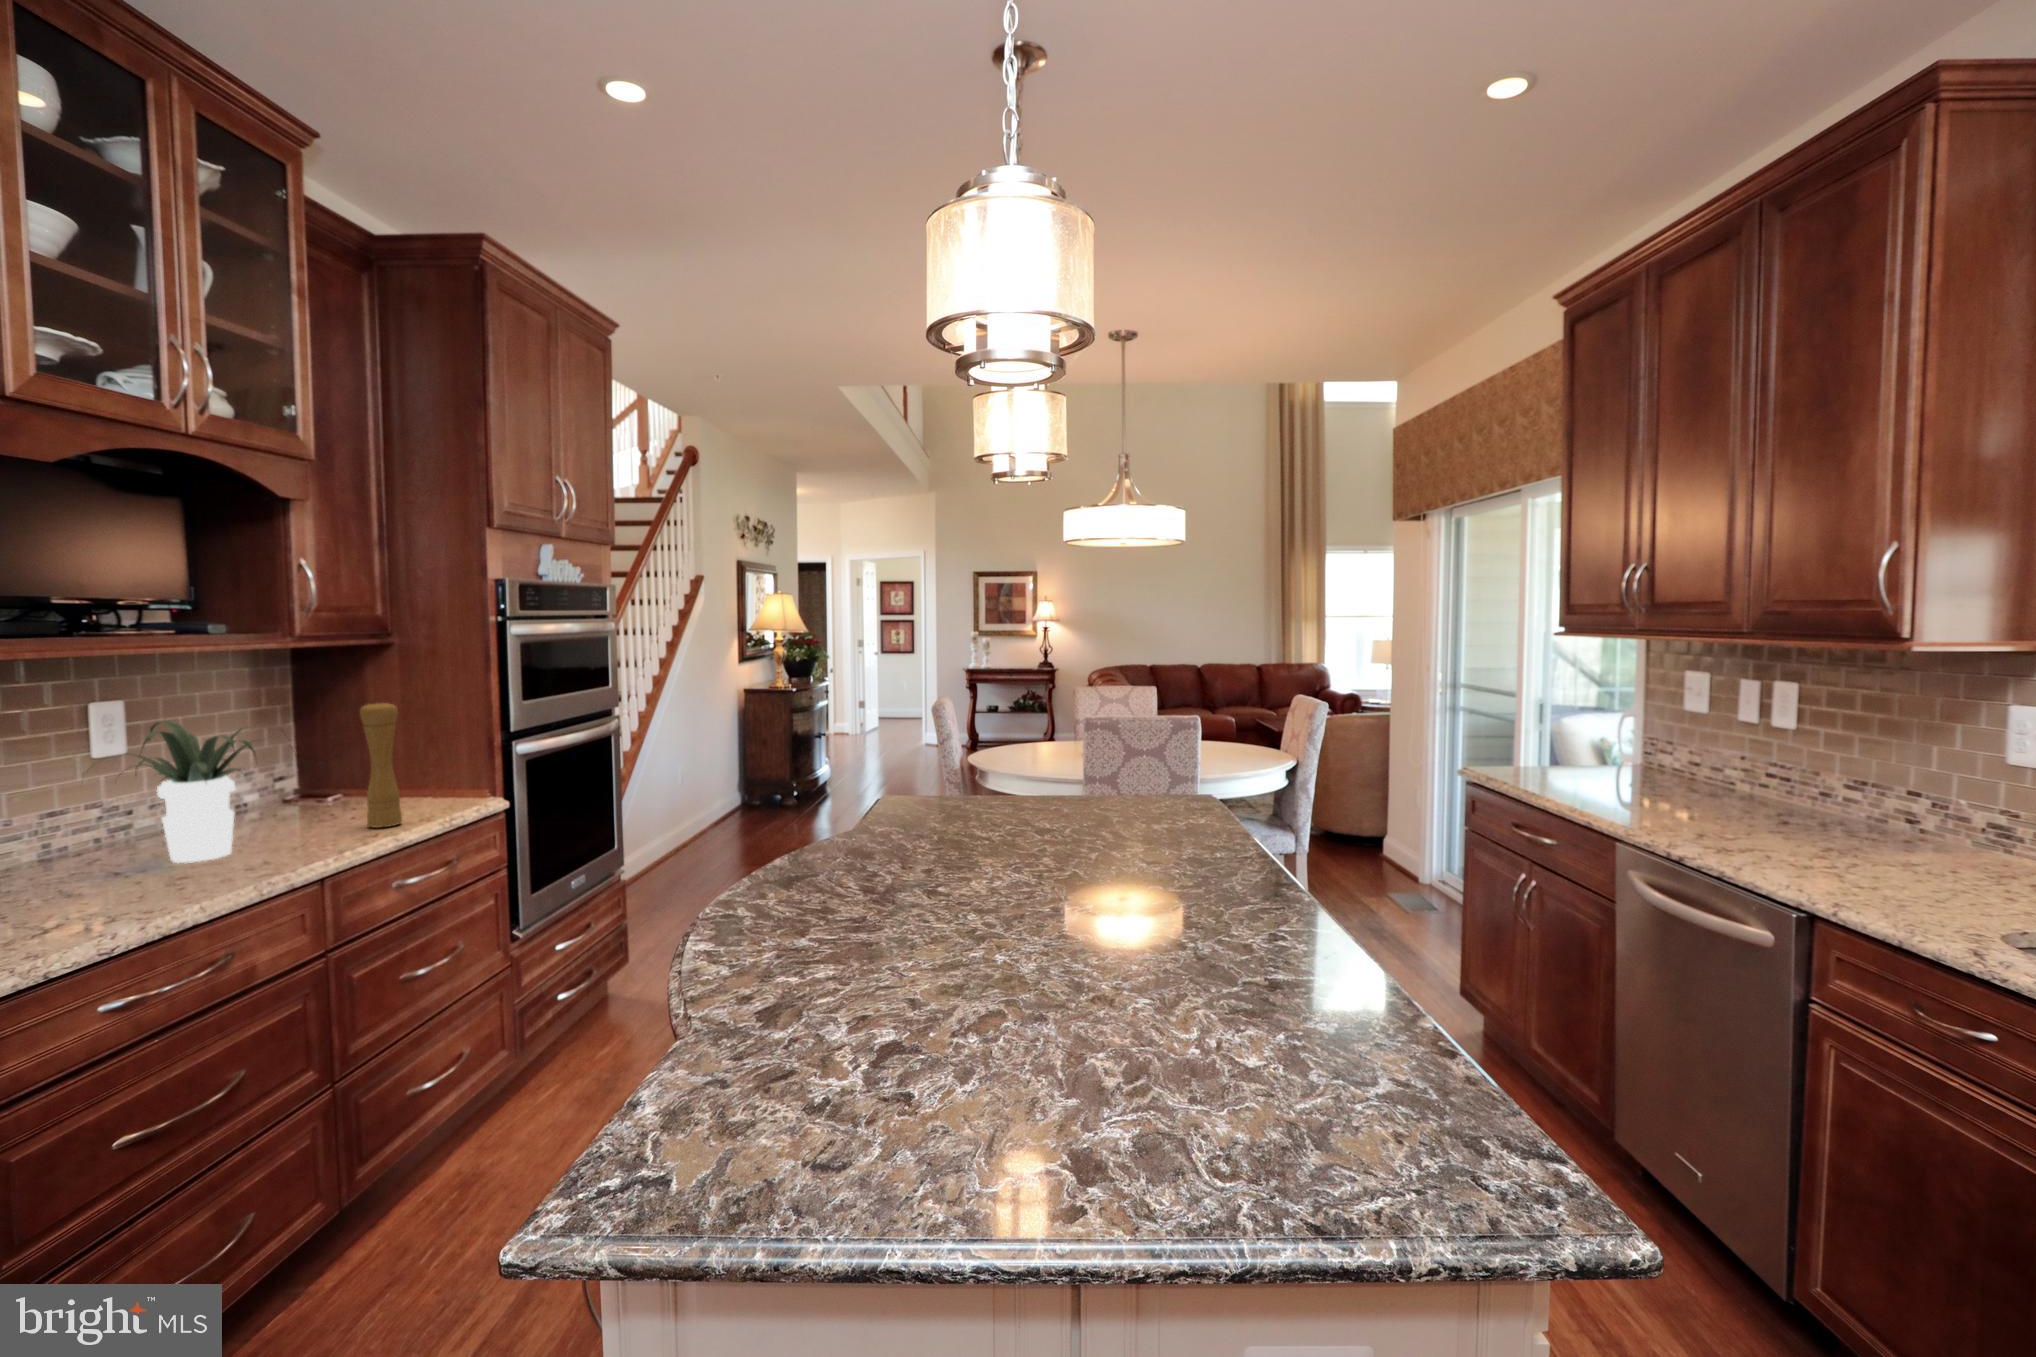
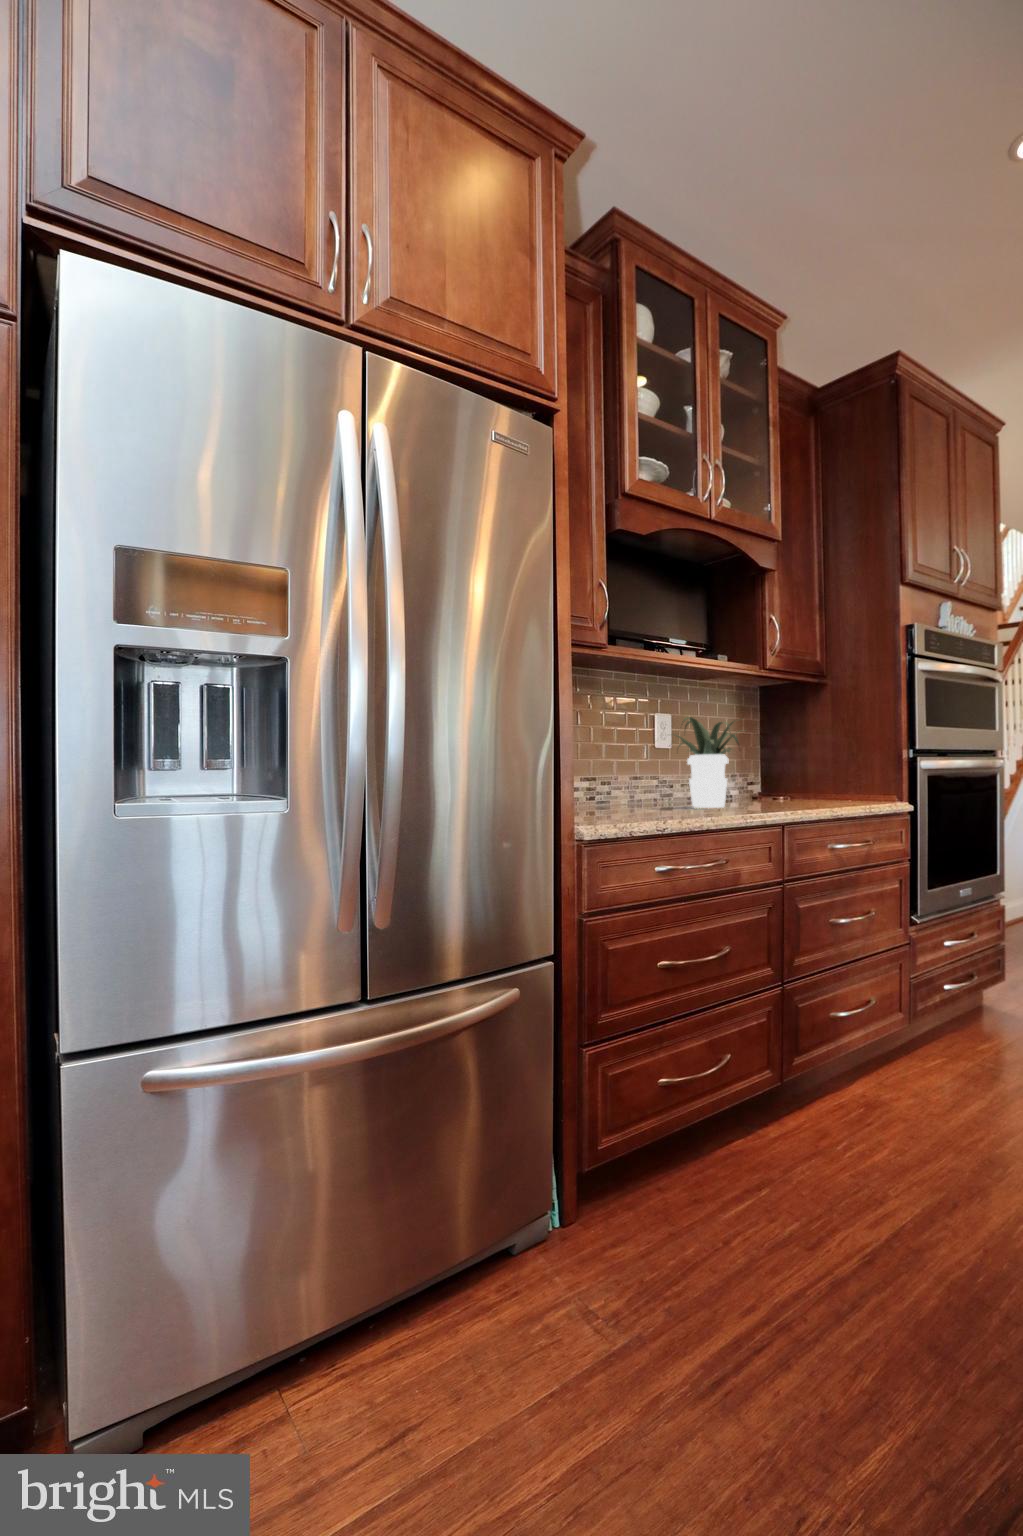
pepper mill: present [360,702,402,828] -> none [805,711,831,806]

